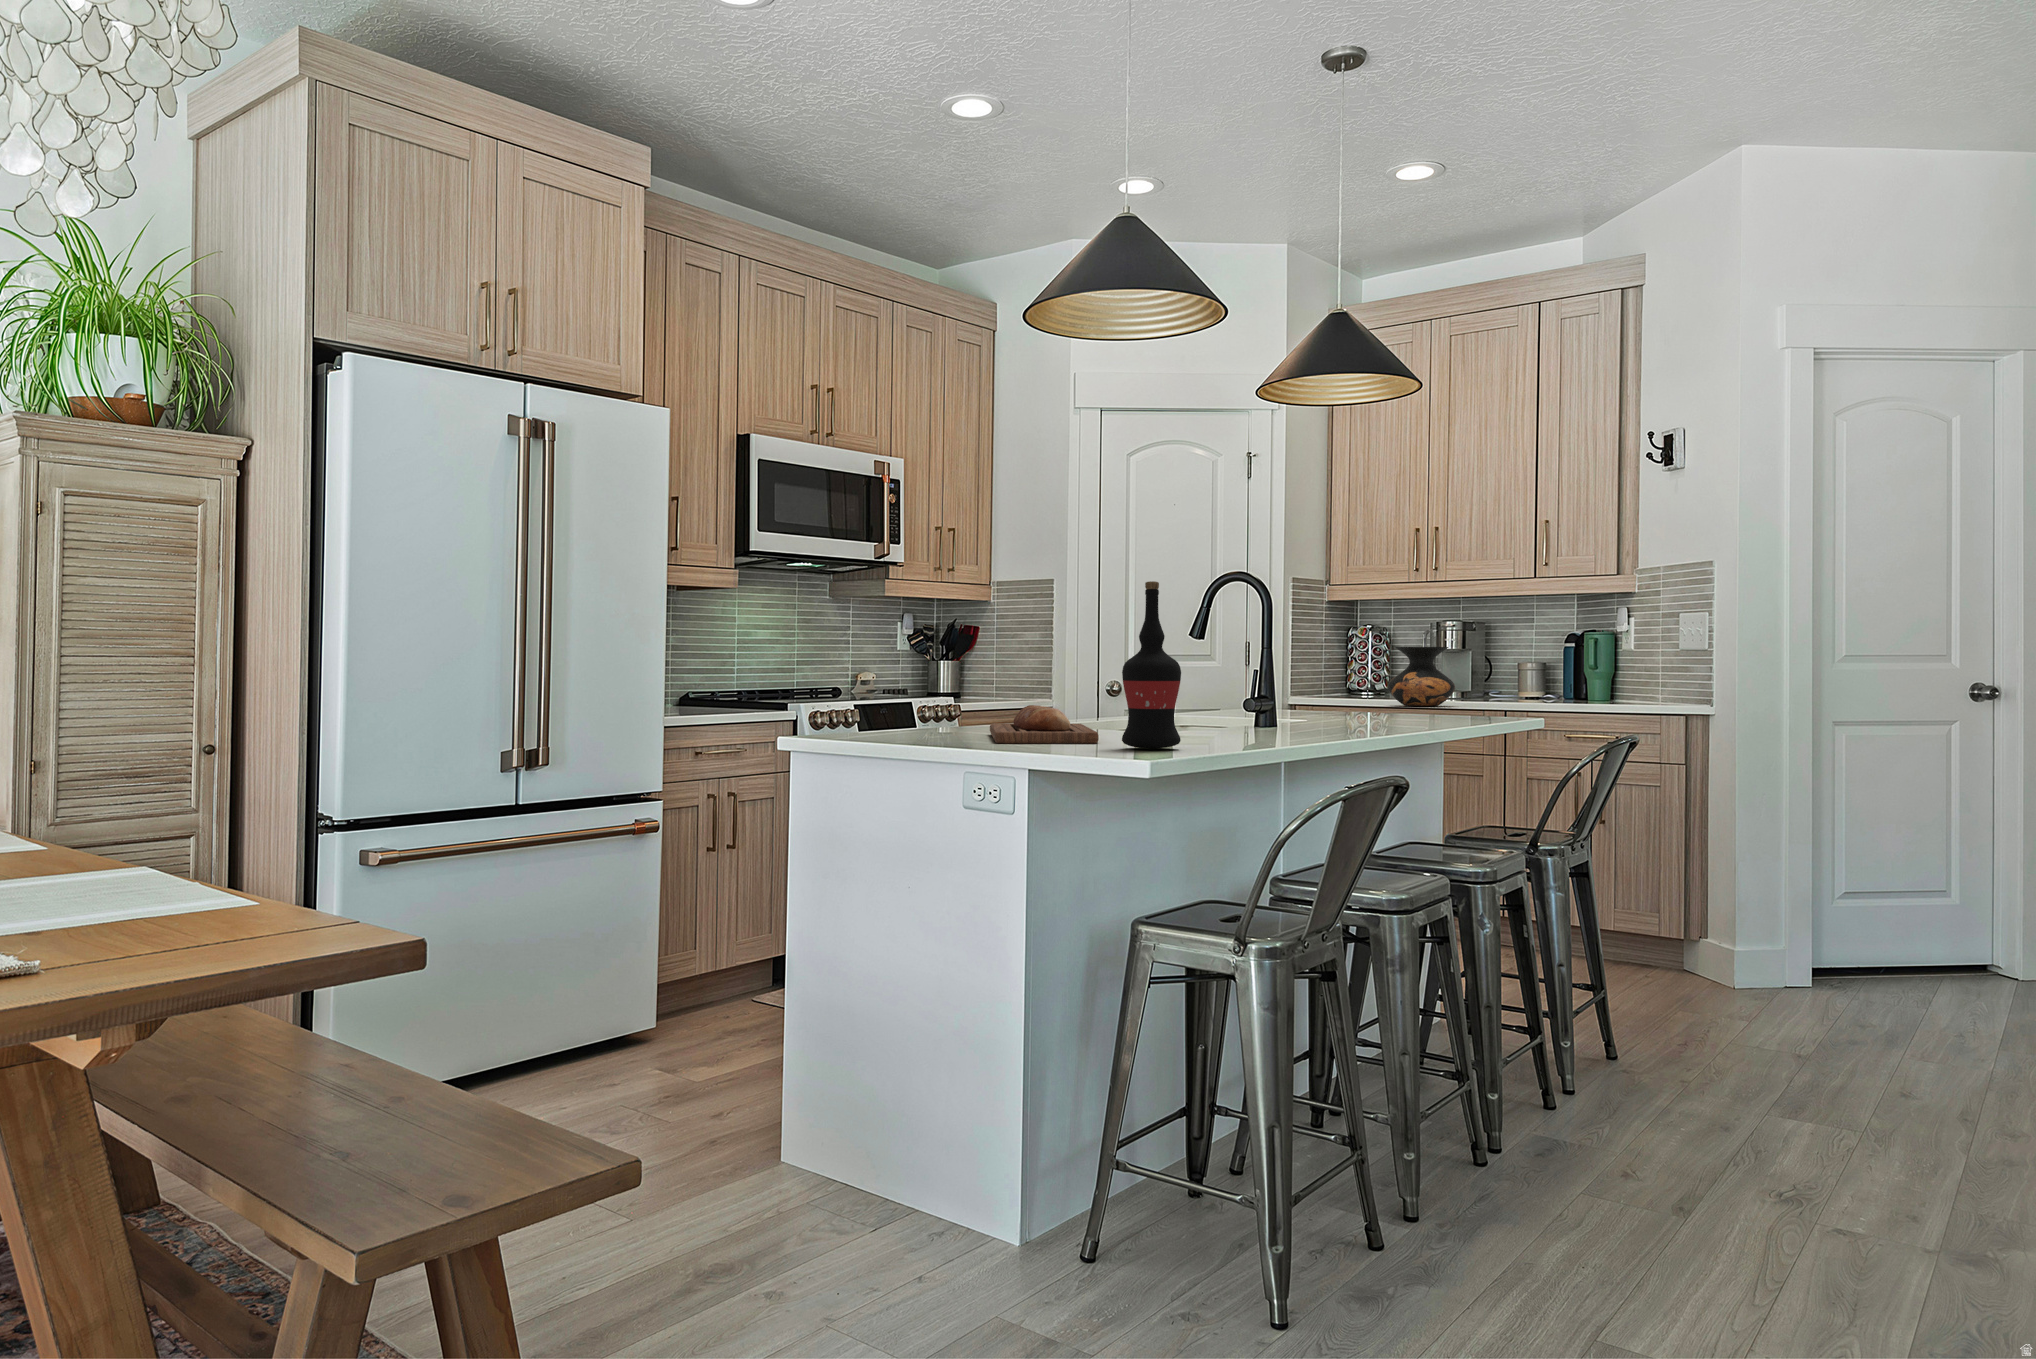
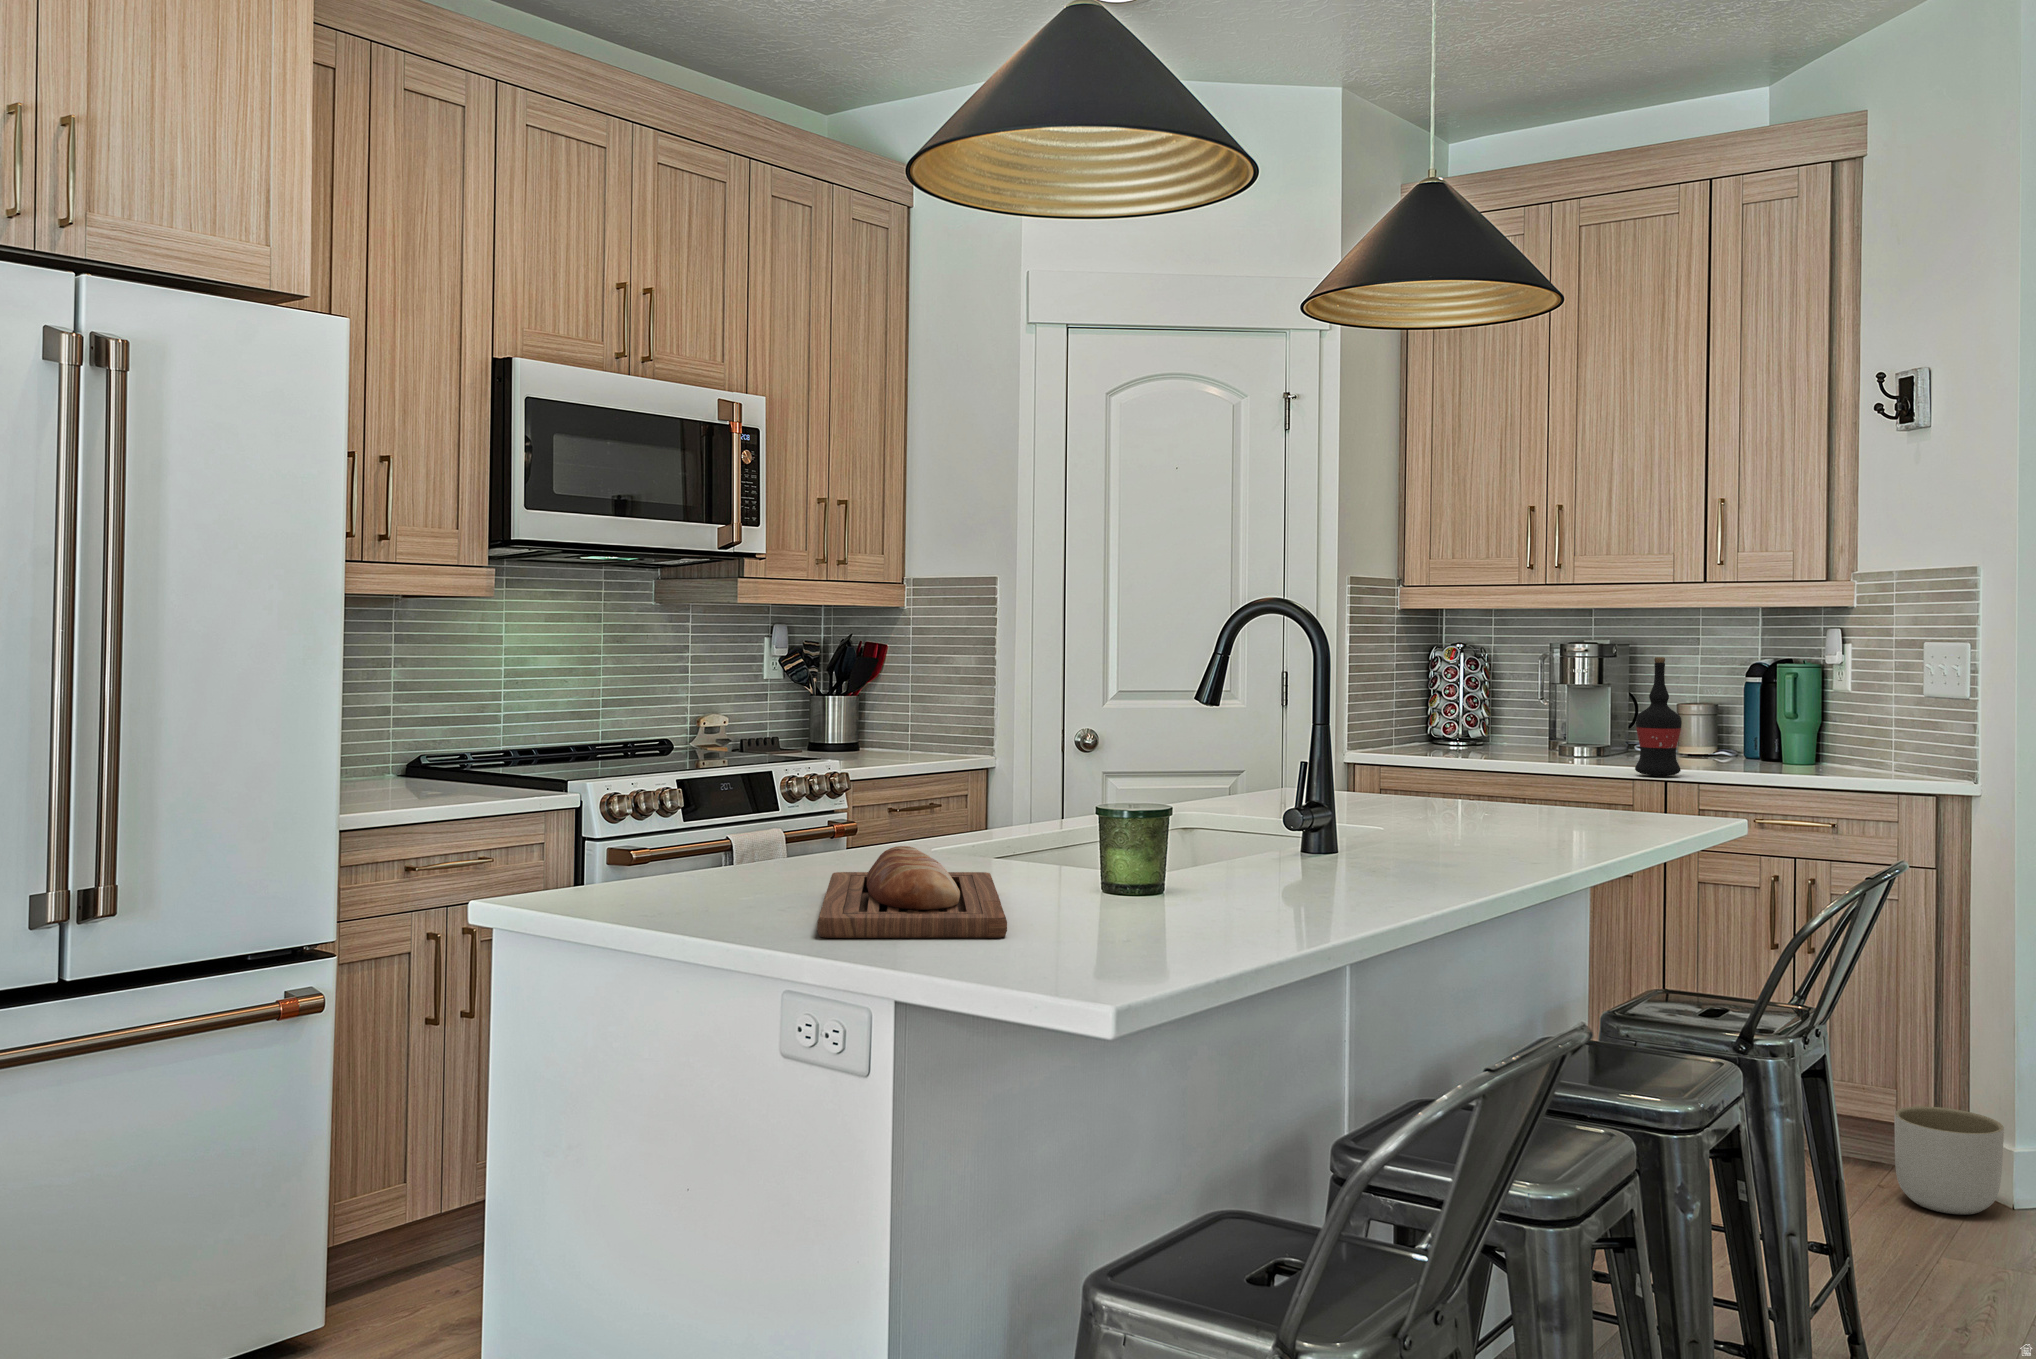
wine bottle: present [1122,581,1181,748] -> present [1635,657,1682,776]
vase: present [1388,647,1455,707] -> none [1486,682,1586,772]
planter: none [1656,920,1727,987] -> present [1894,1107,2004,1215]

